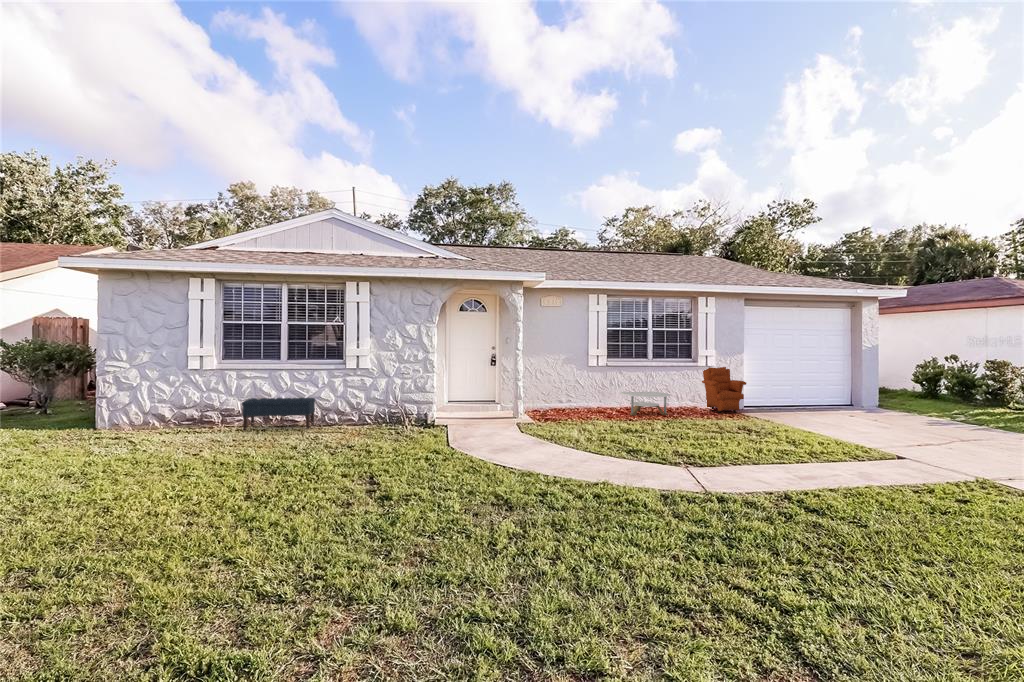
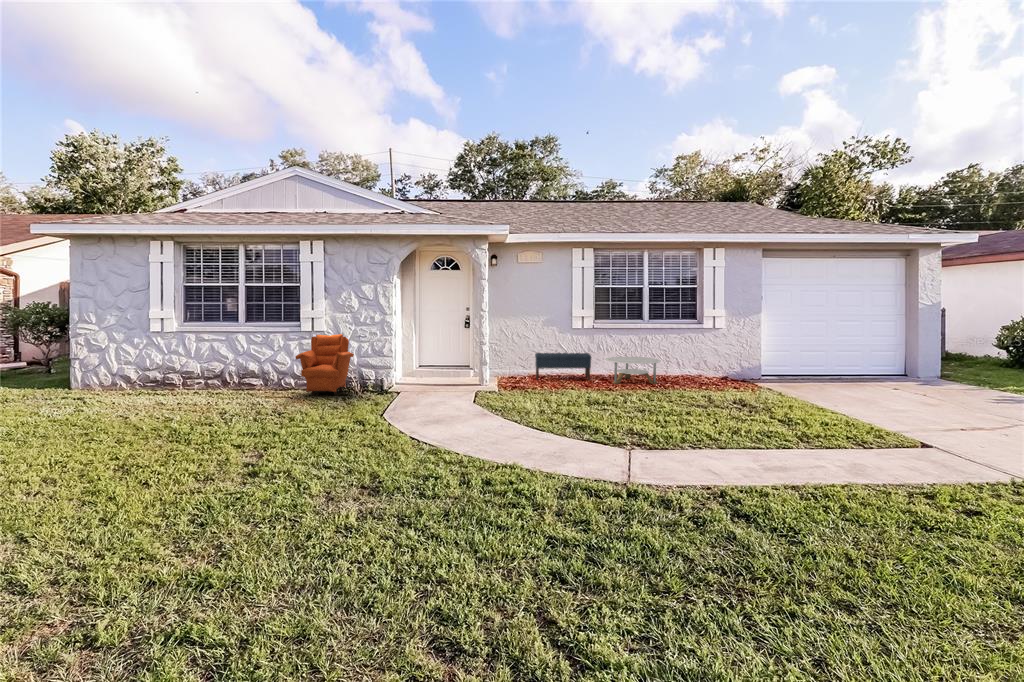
armchair: present [702,367,746,413] -> present [295,334,354,395]
bench: present [242,398,315,430] -> present [535,353,591,380]

